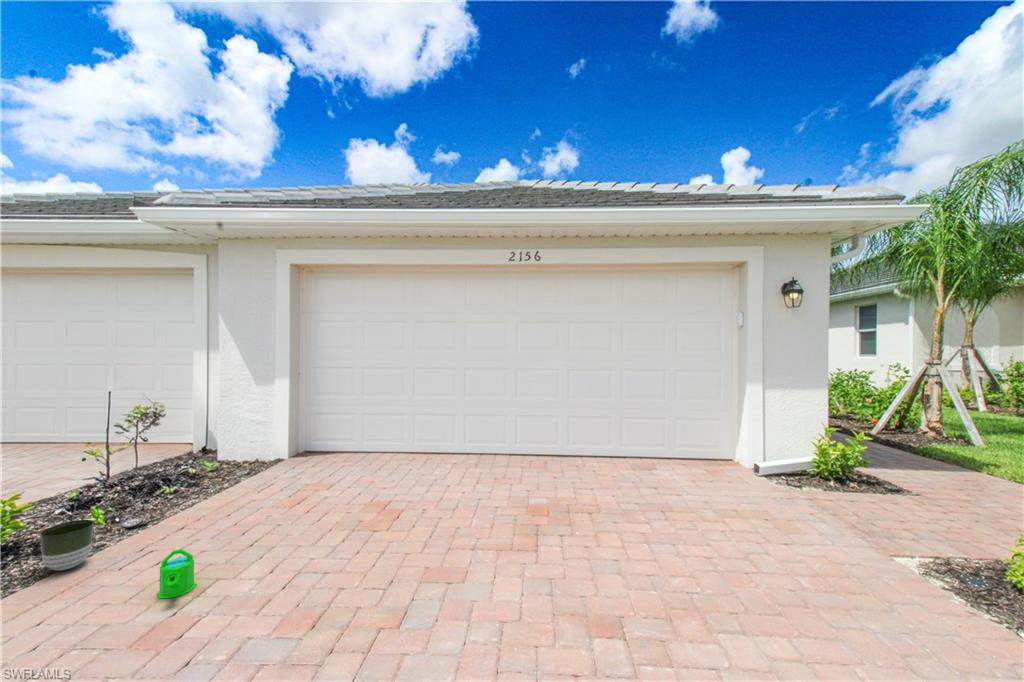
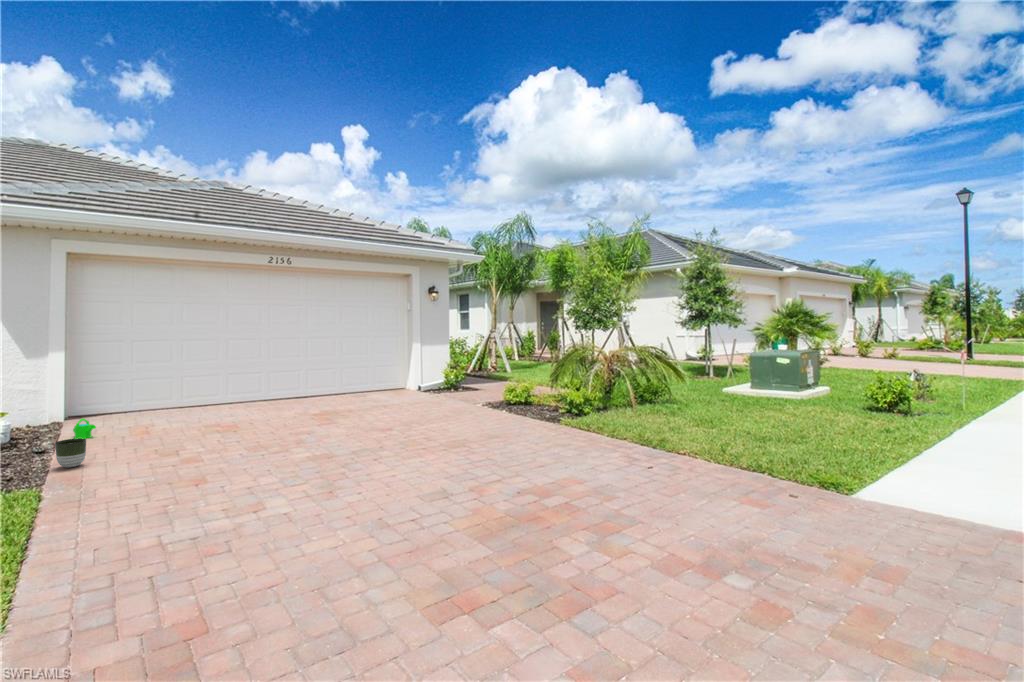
watering can: present [157,549,197,598] -> present [73,419,96,439]

